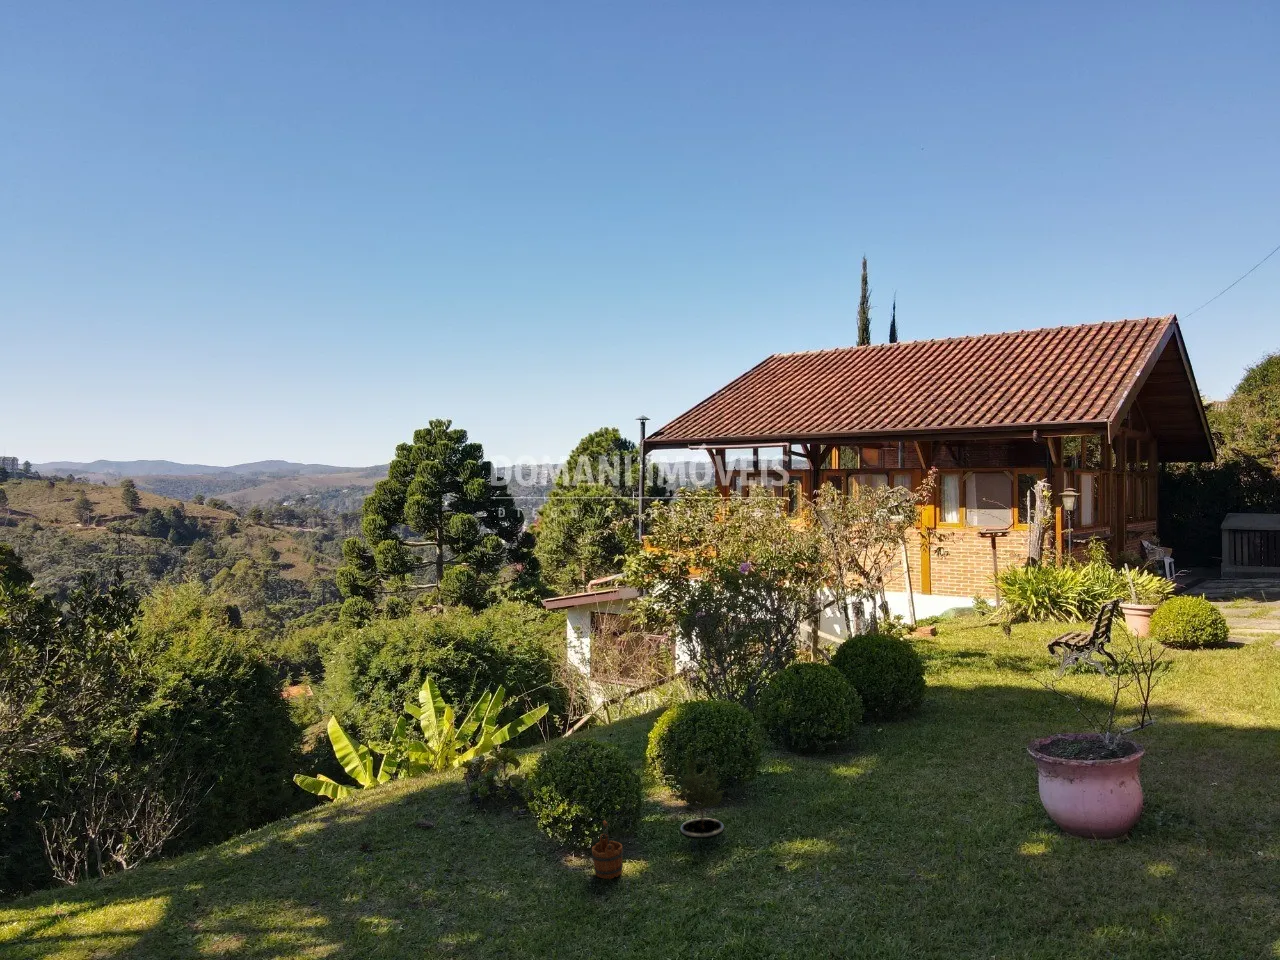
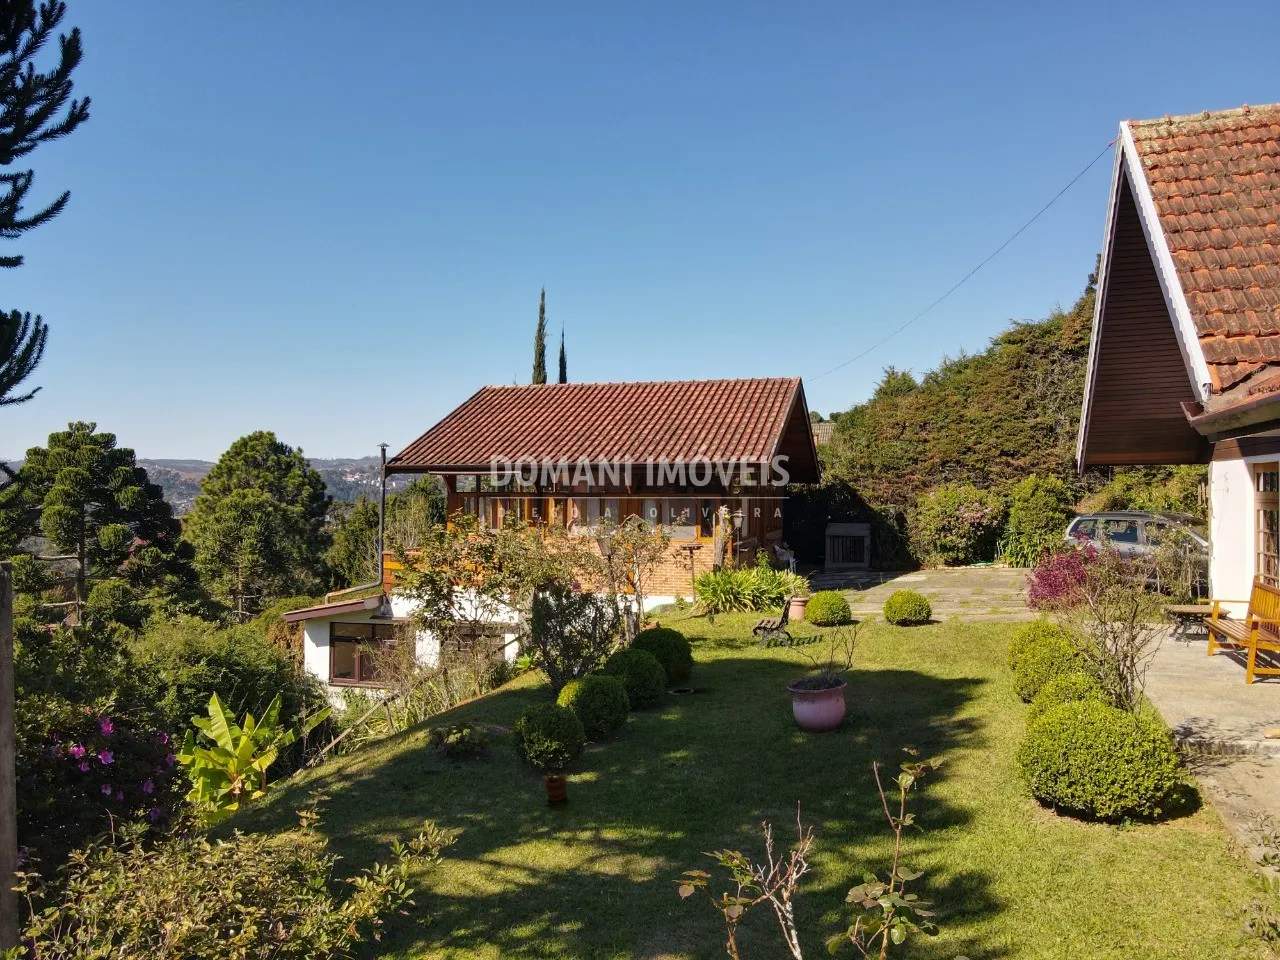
potted tree: present [680,753,724,837] -> present [669,658,693,695]

